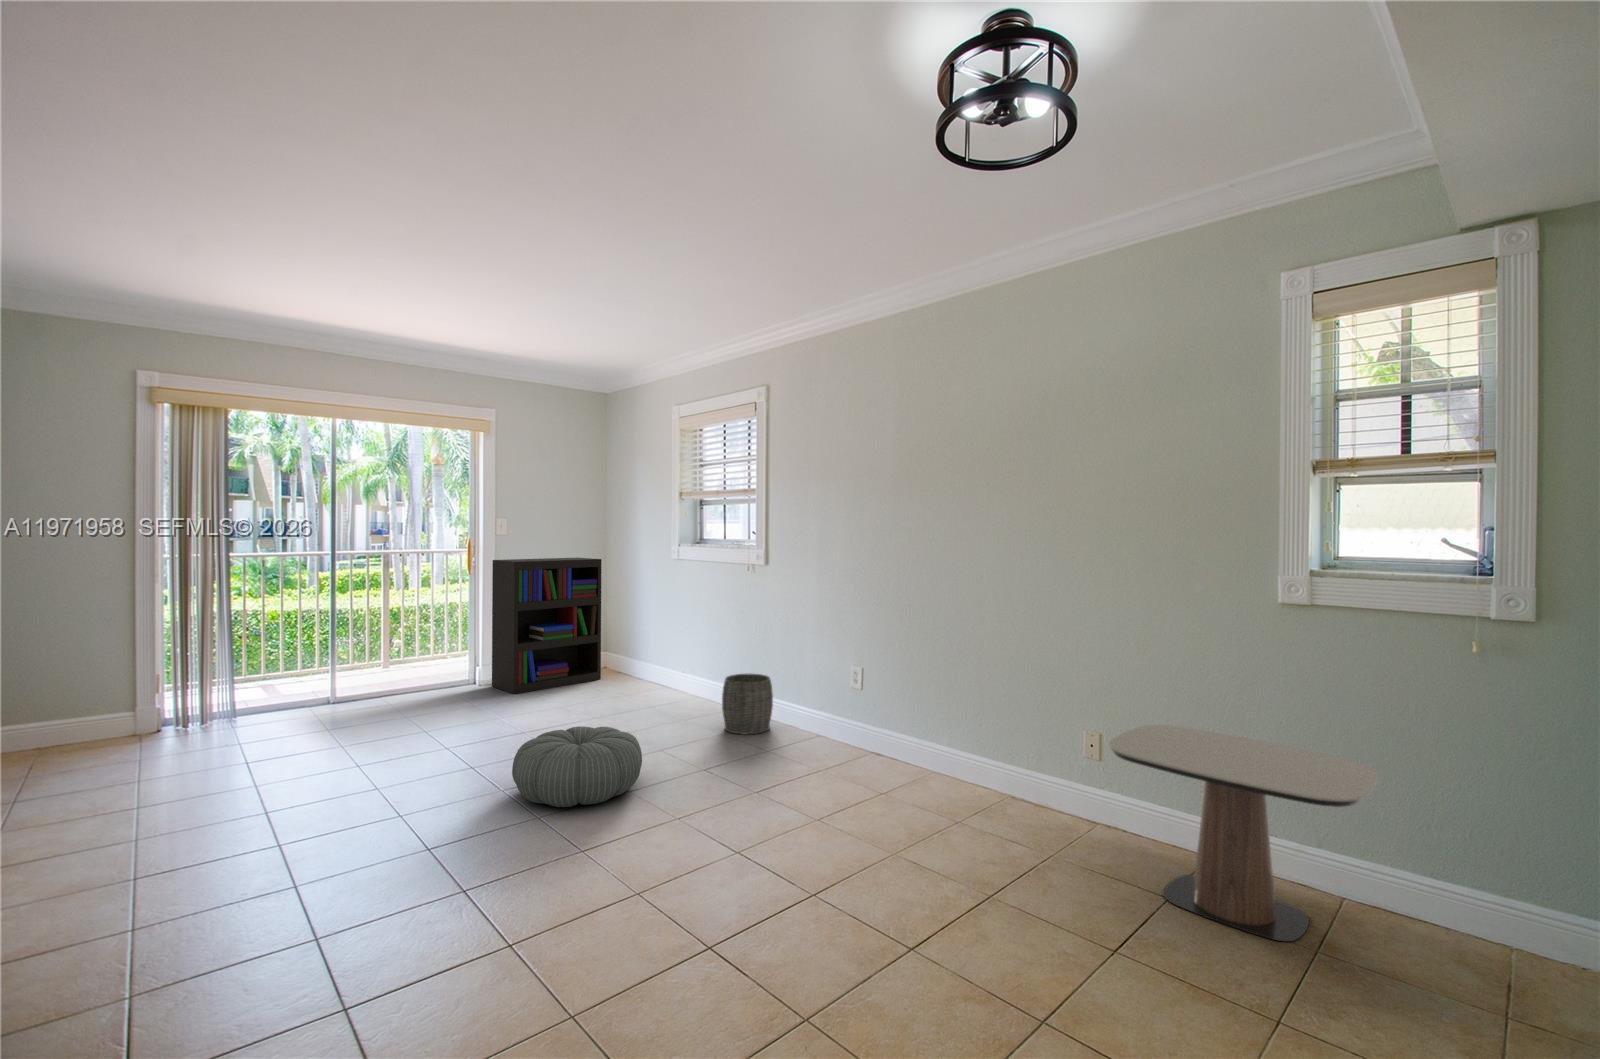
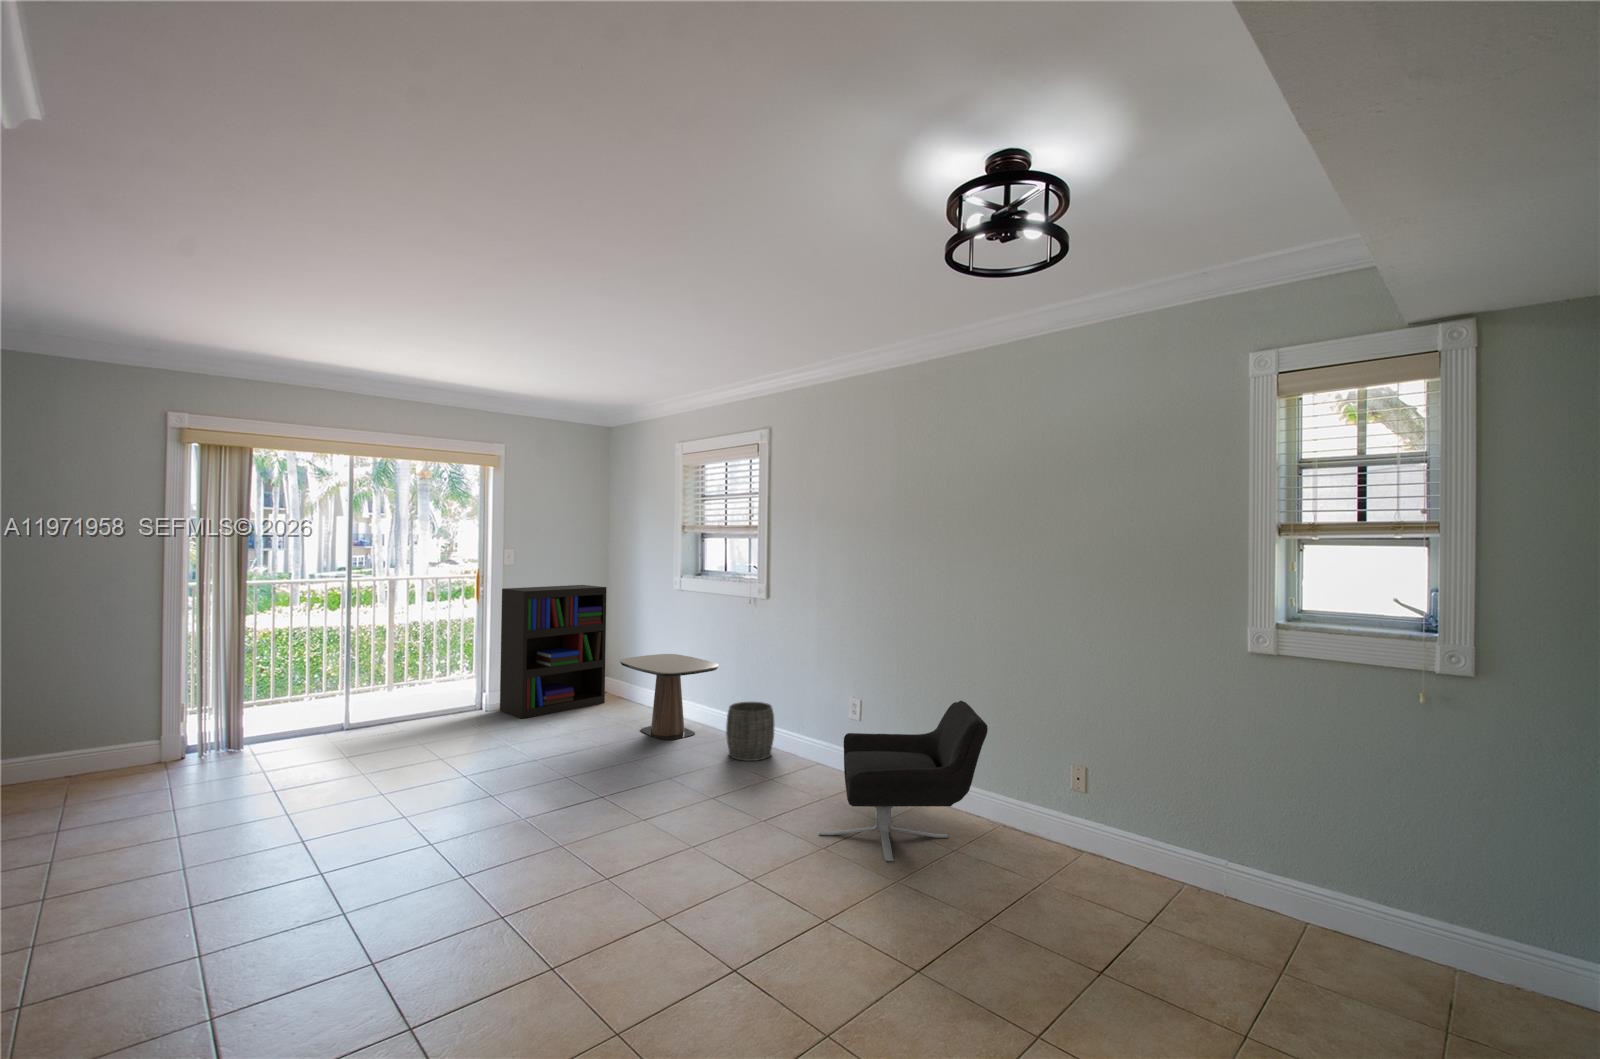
lounge chair: none [814,665,993,832] -> present [819,701,988,861]
side table: present [1109,725,1378,942] -> present [620,654,719,740]
pouf: present [512,726,642,807] -> none [533,757,655,837]

